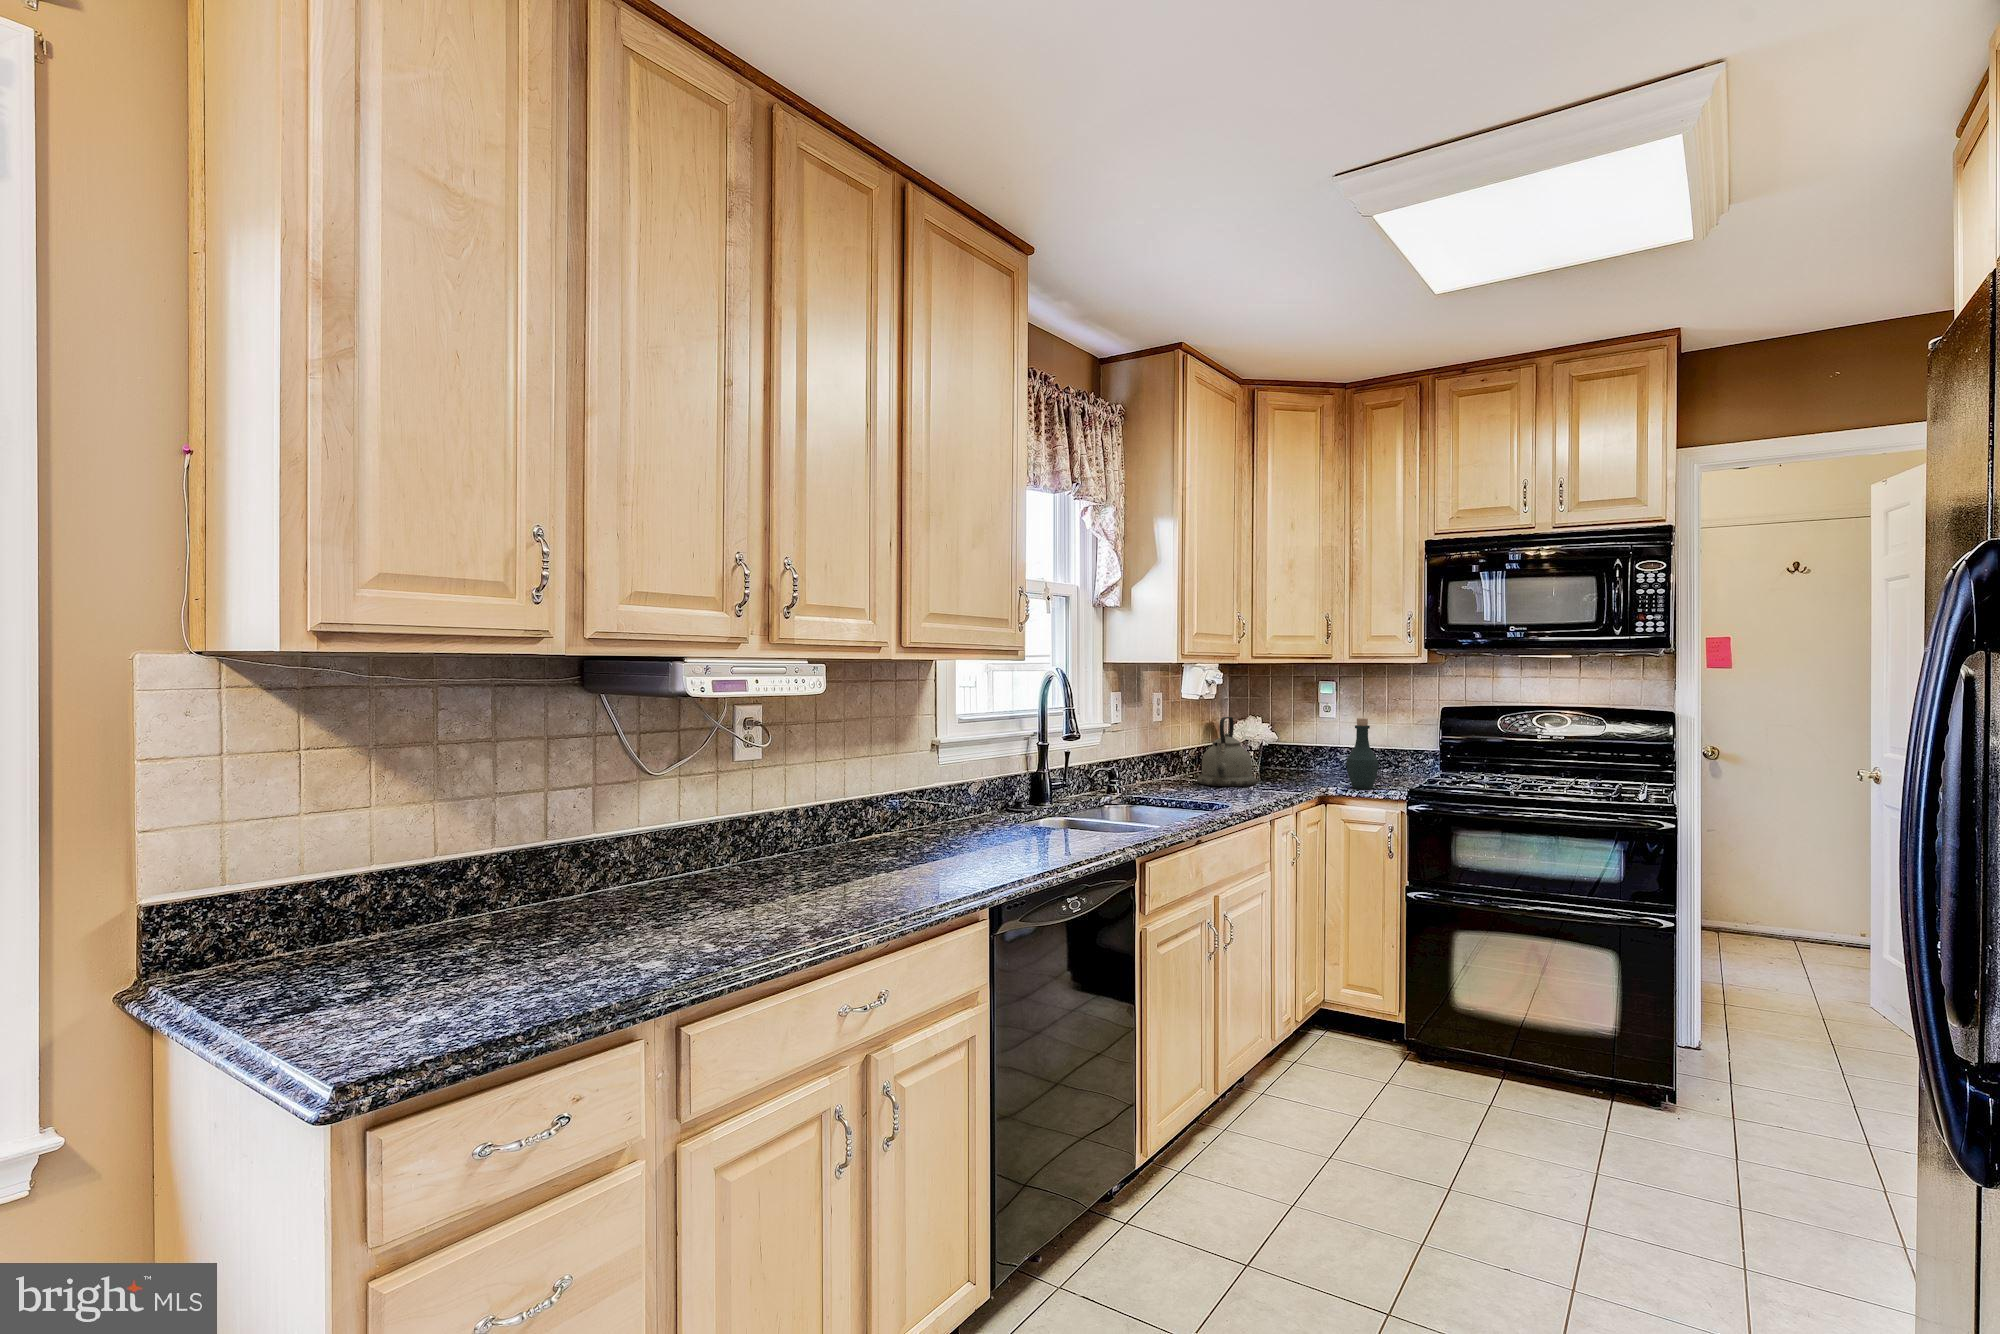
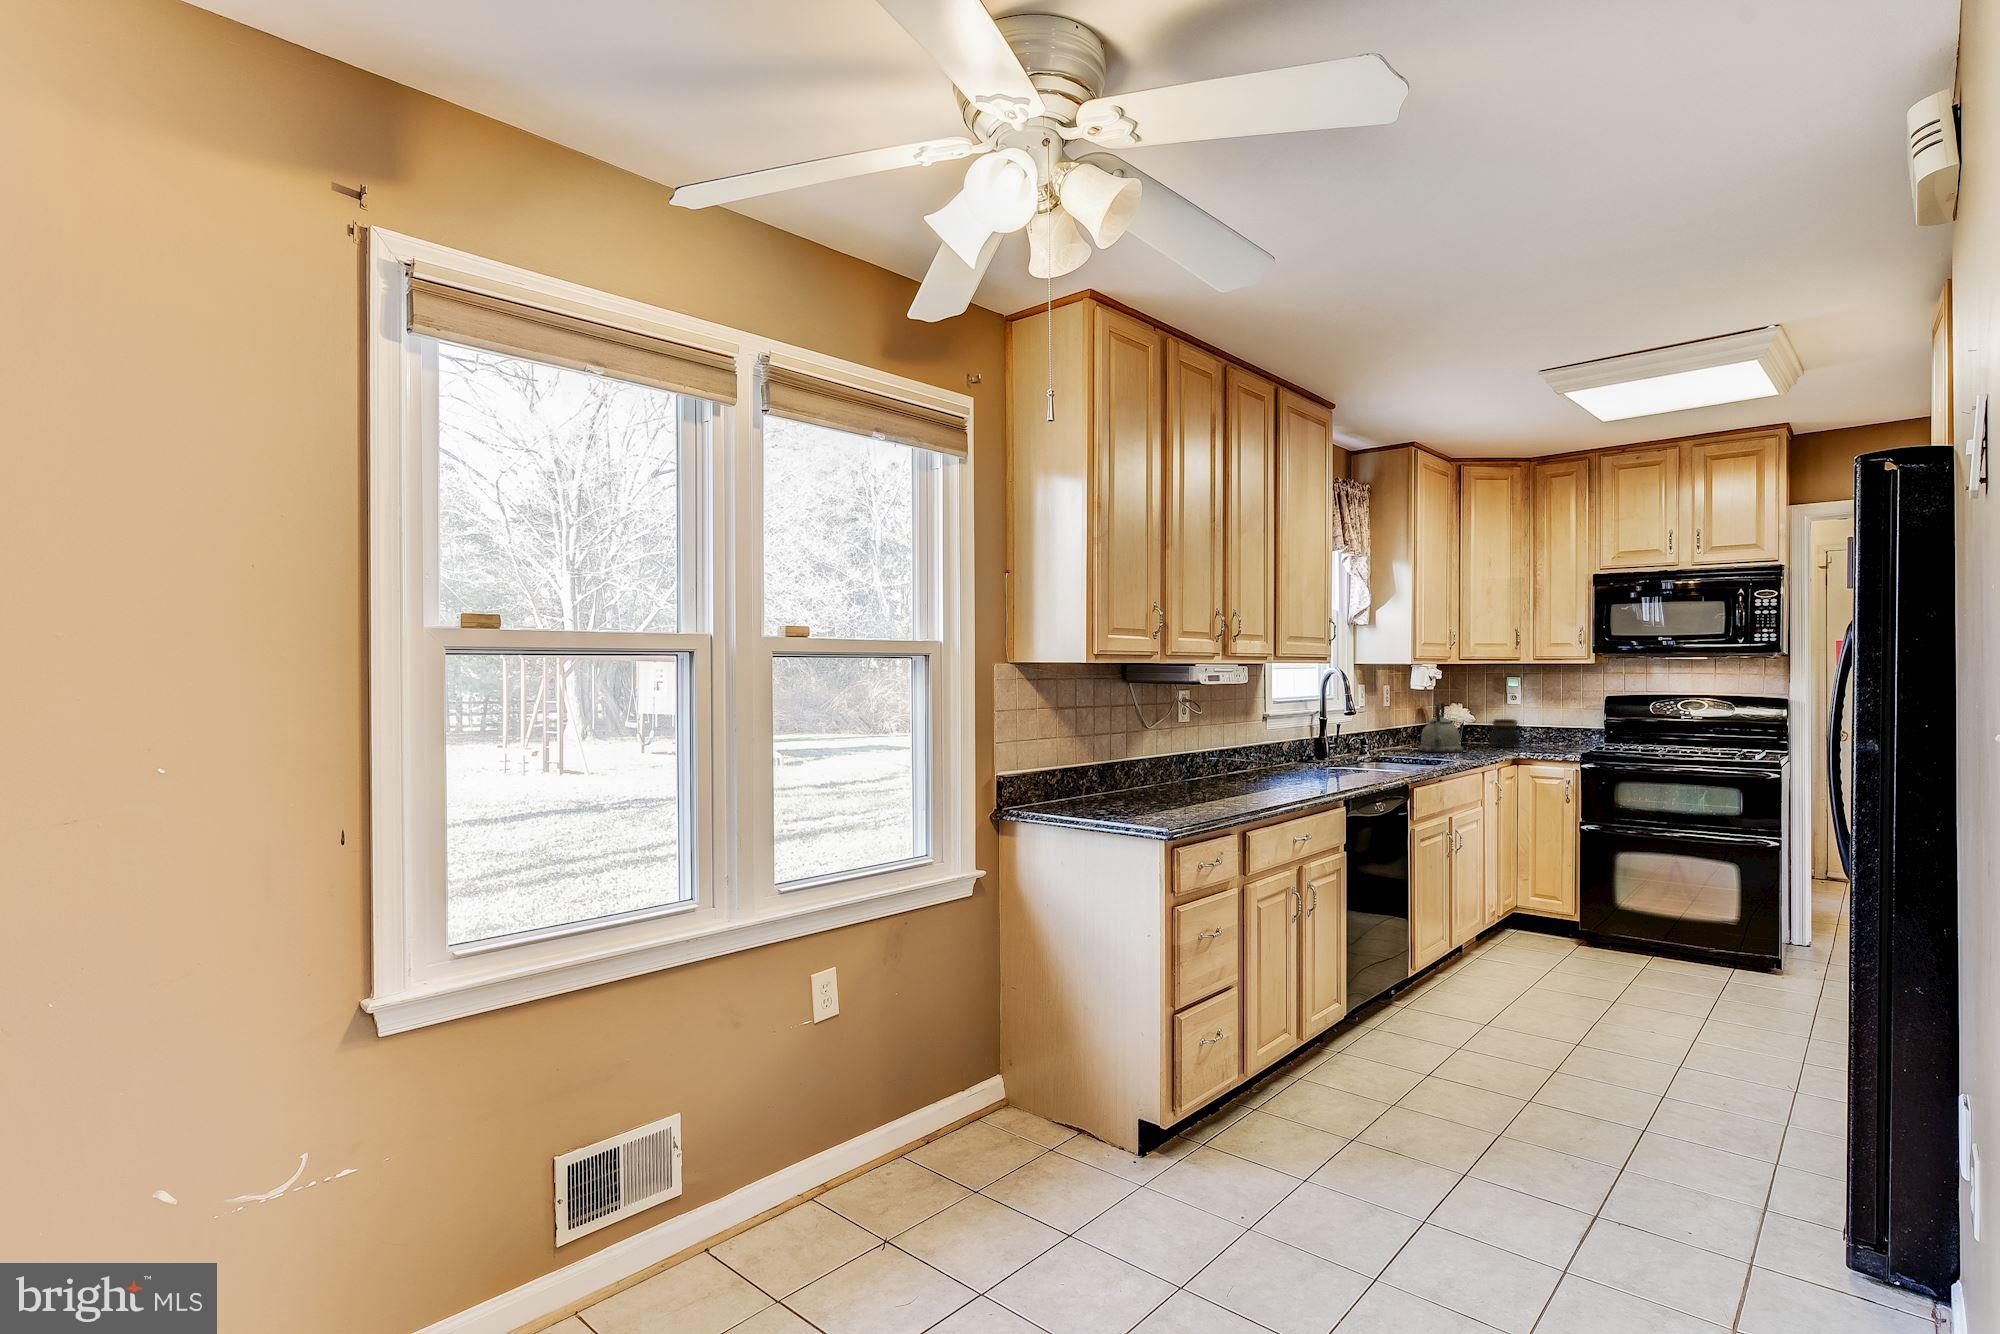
bottle: present [1346,718,1379,789] -> none [1533,703,1558,754]
jar: none [1292,737,1335,776] -> present [1488,719,1520,748]

